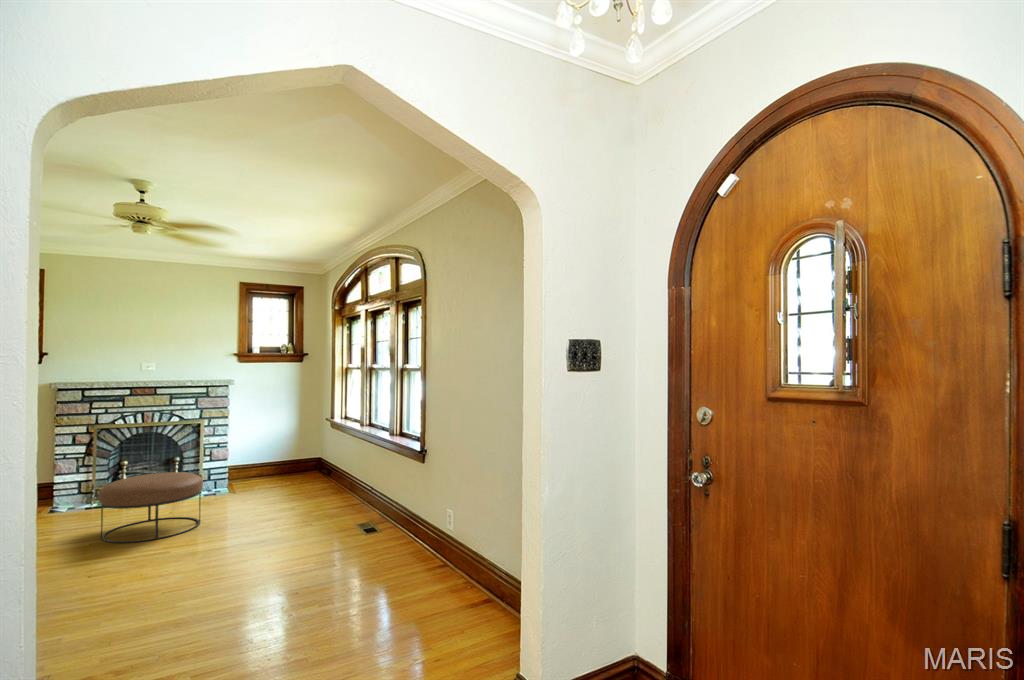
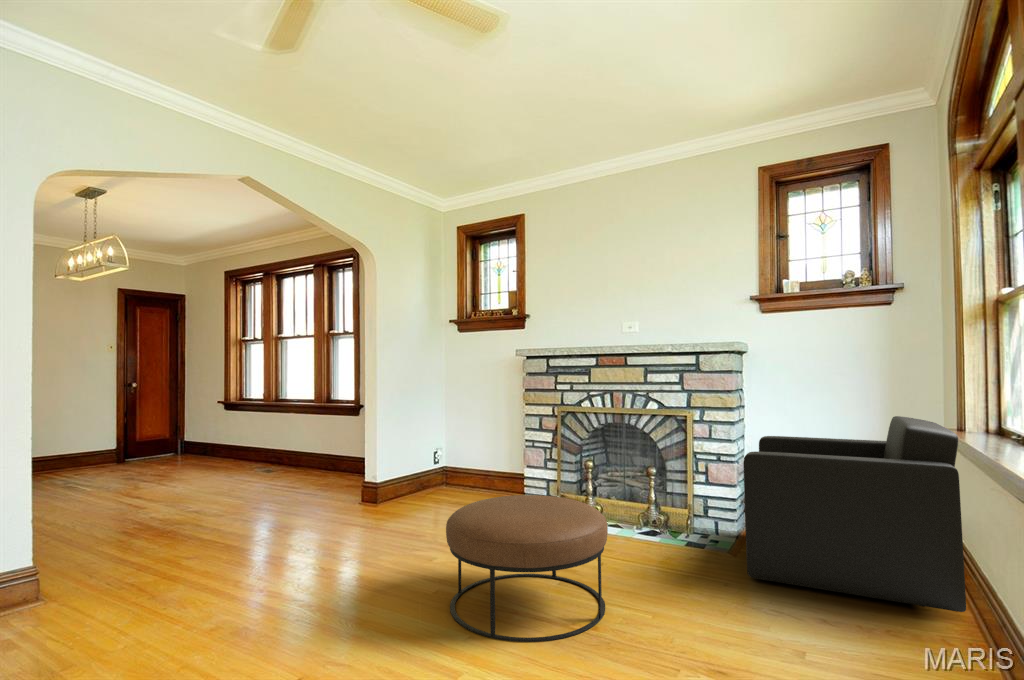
armchair: none [240,413,333,495] -> present [744,416,966,612]

